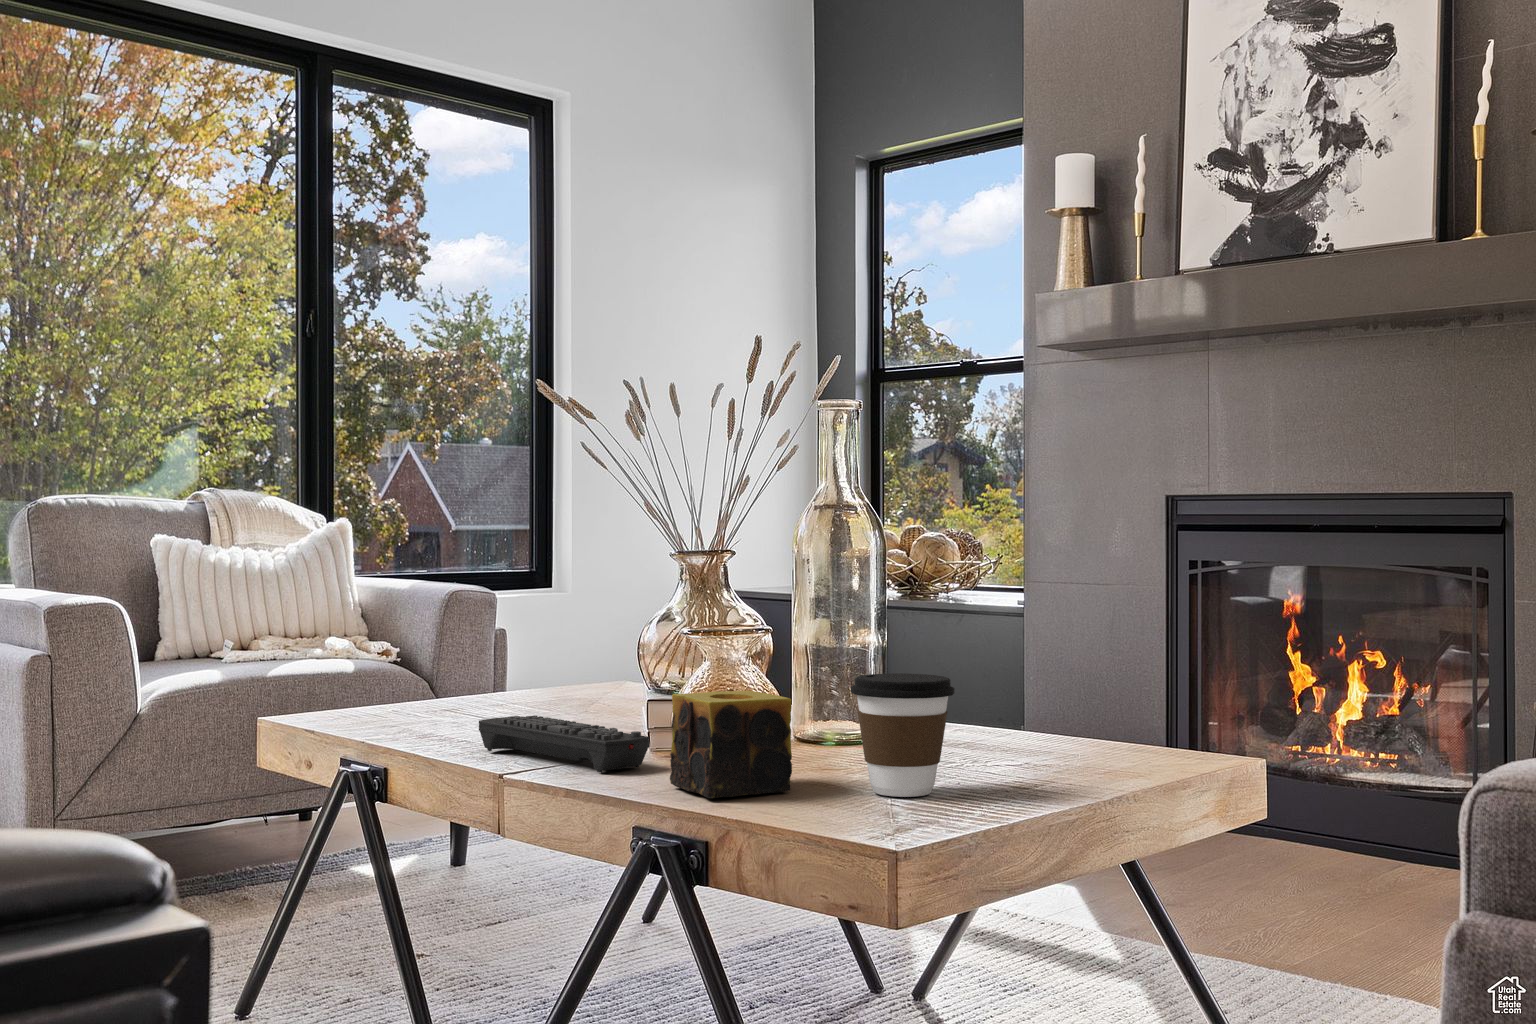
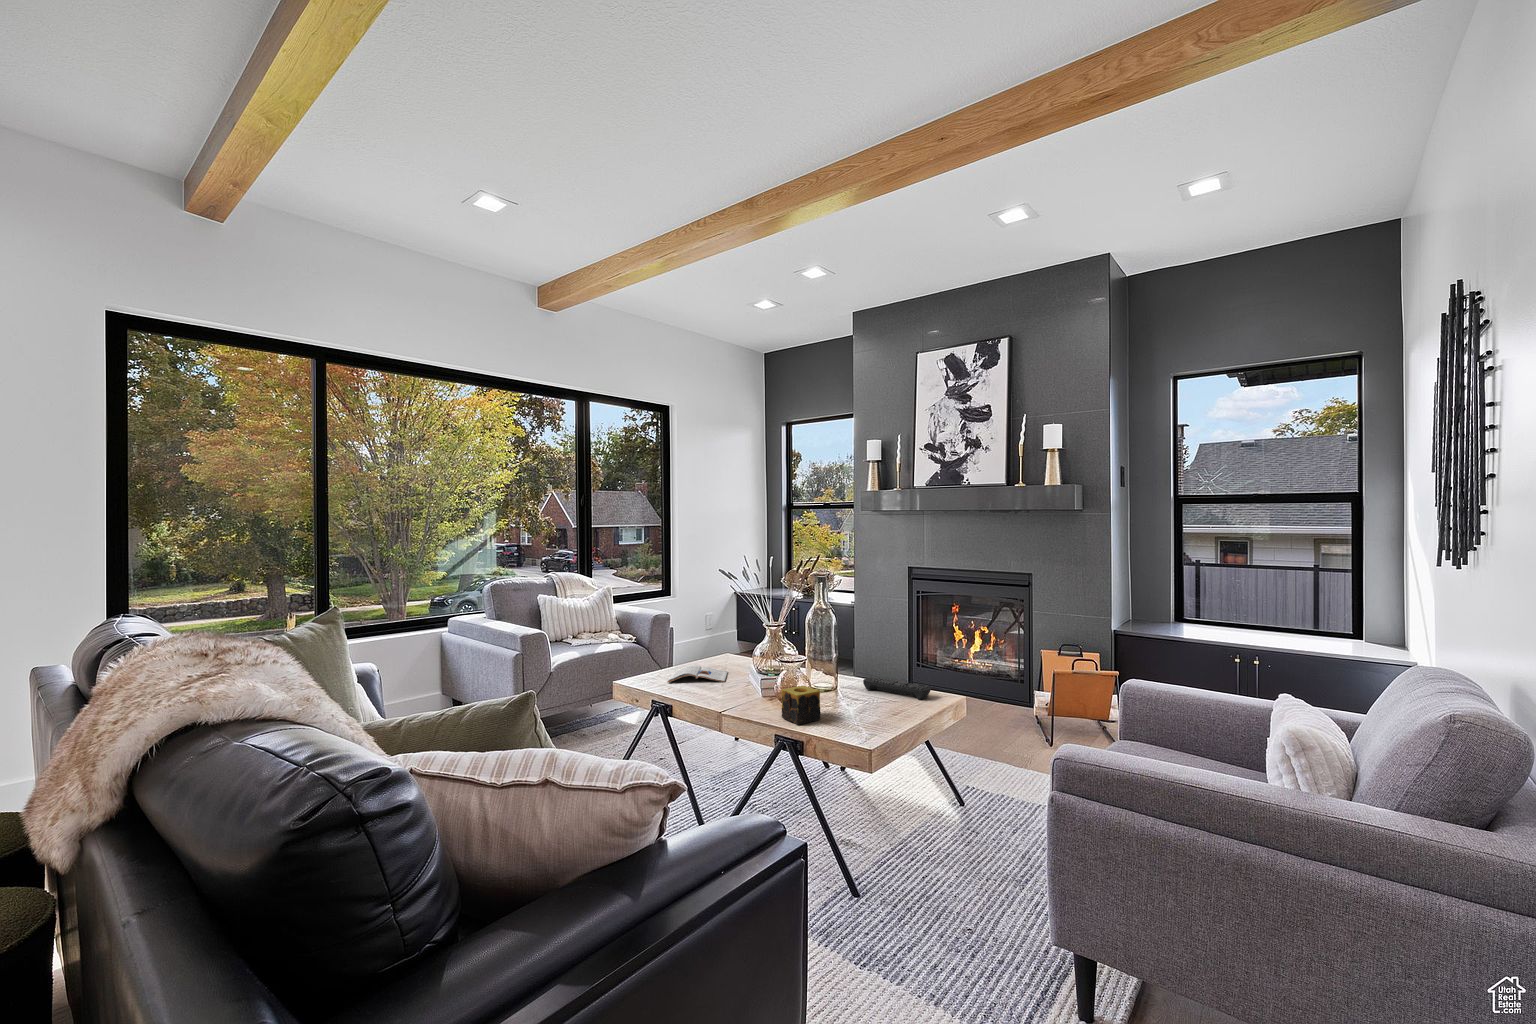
coffee cup: present [851,673,955,797] -> none [838,680,870,721]
magazine: none [398,683,590,723] -> present [667,664,727,682]
remote control: present [479,715,649,772] -> present [863,677,931,700]

